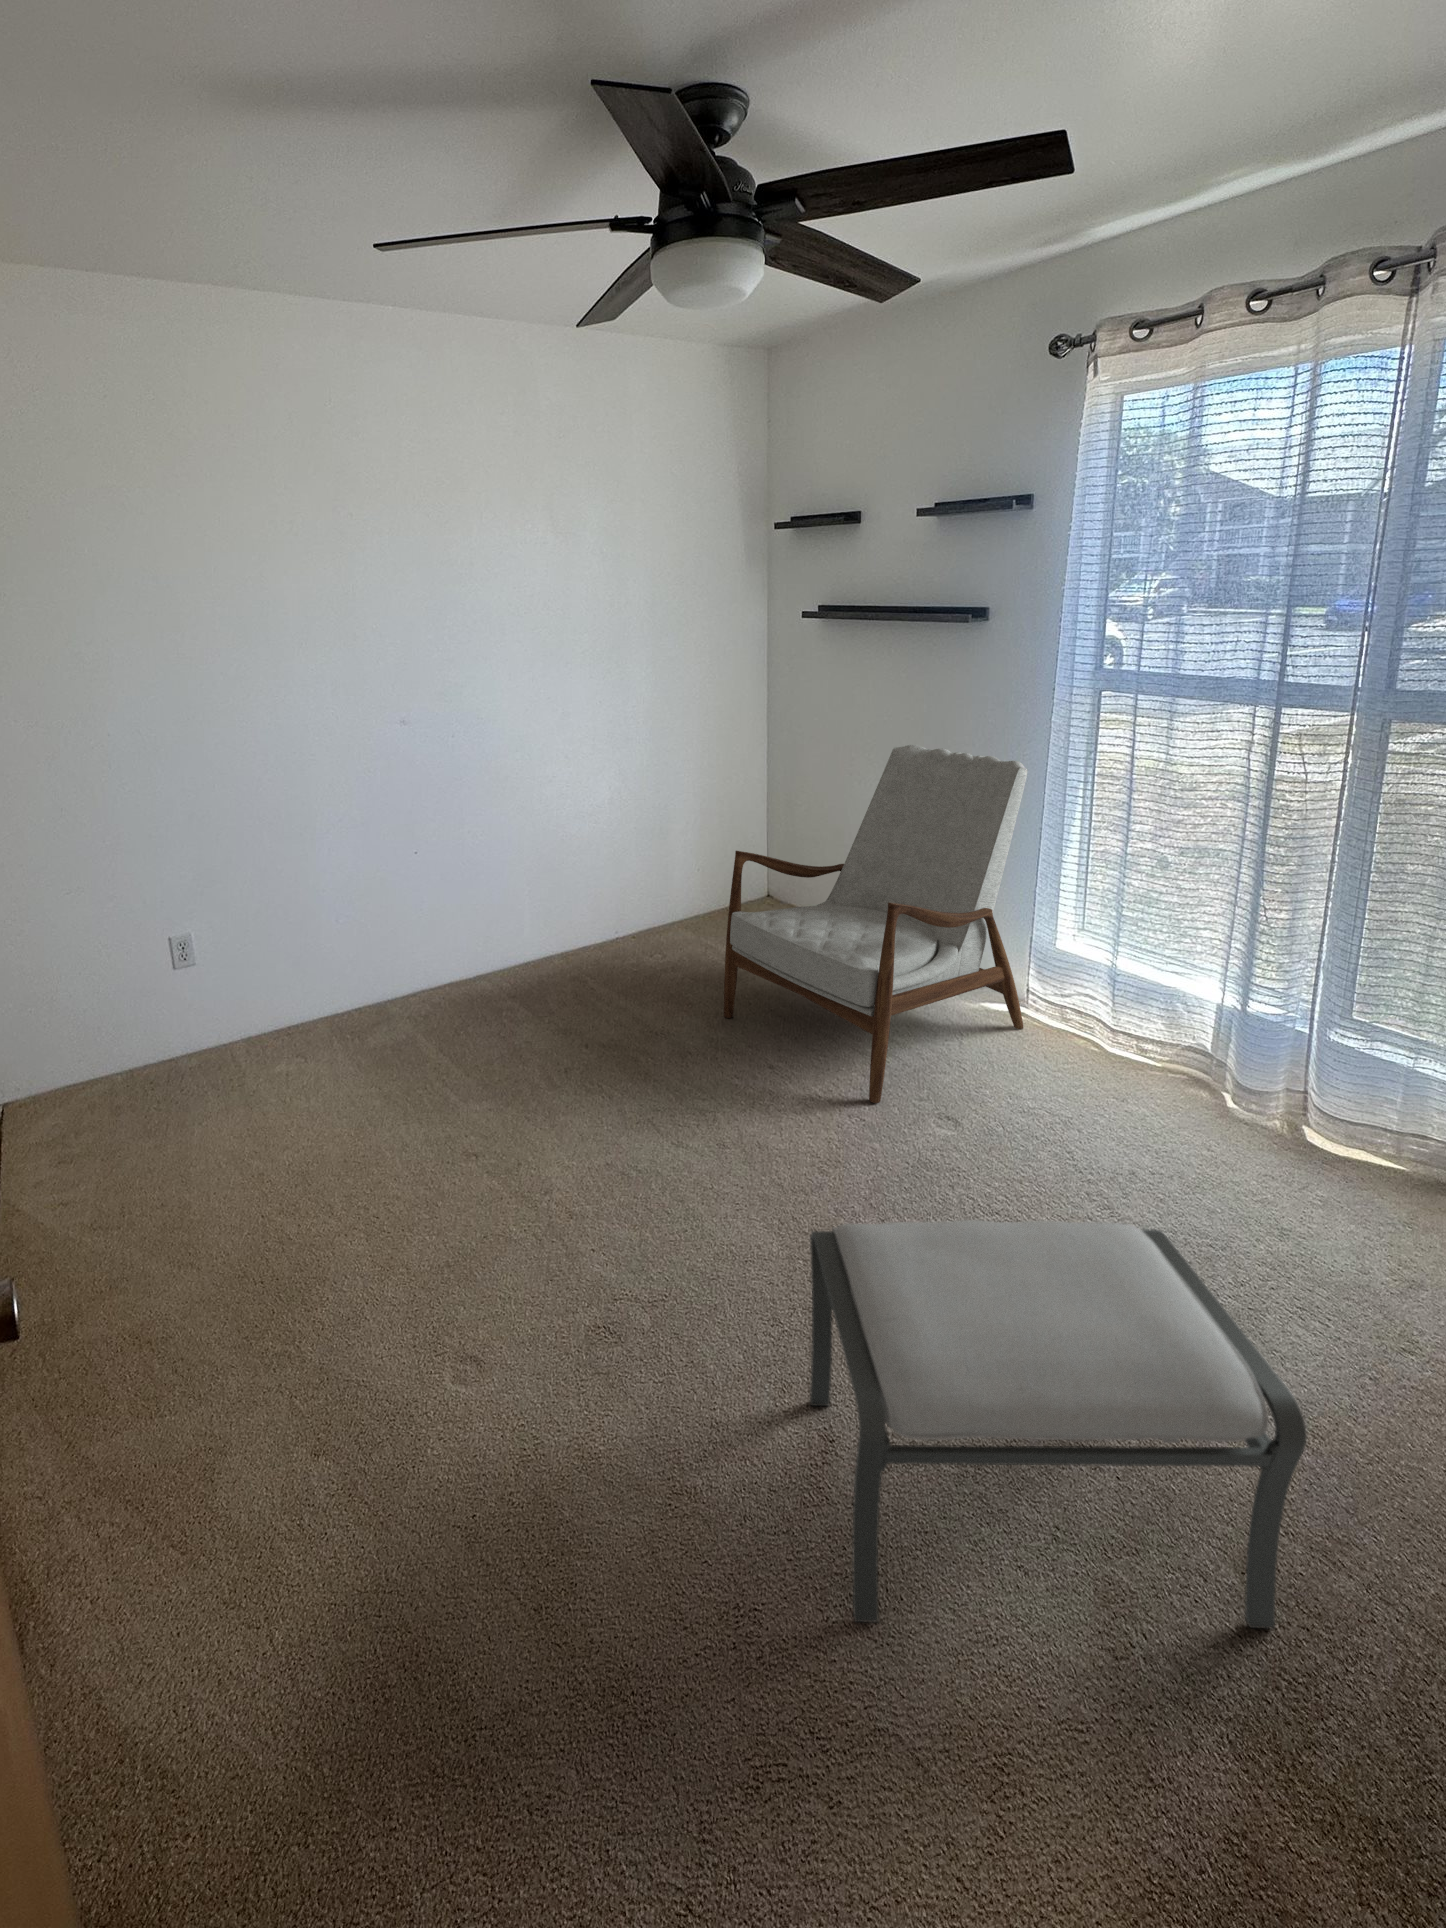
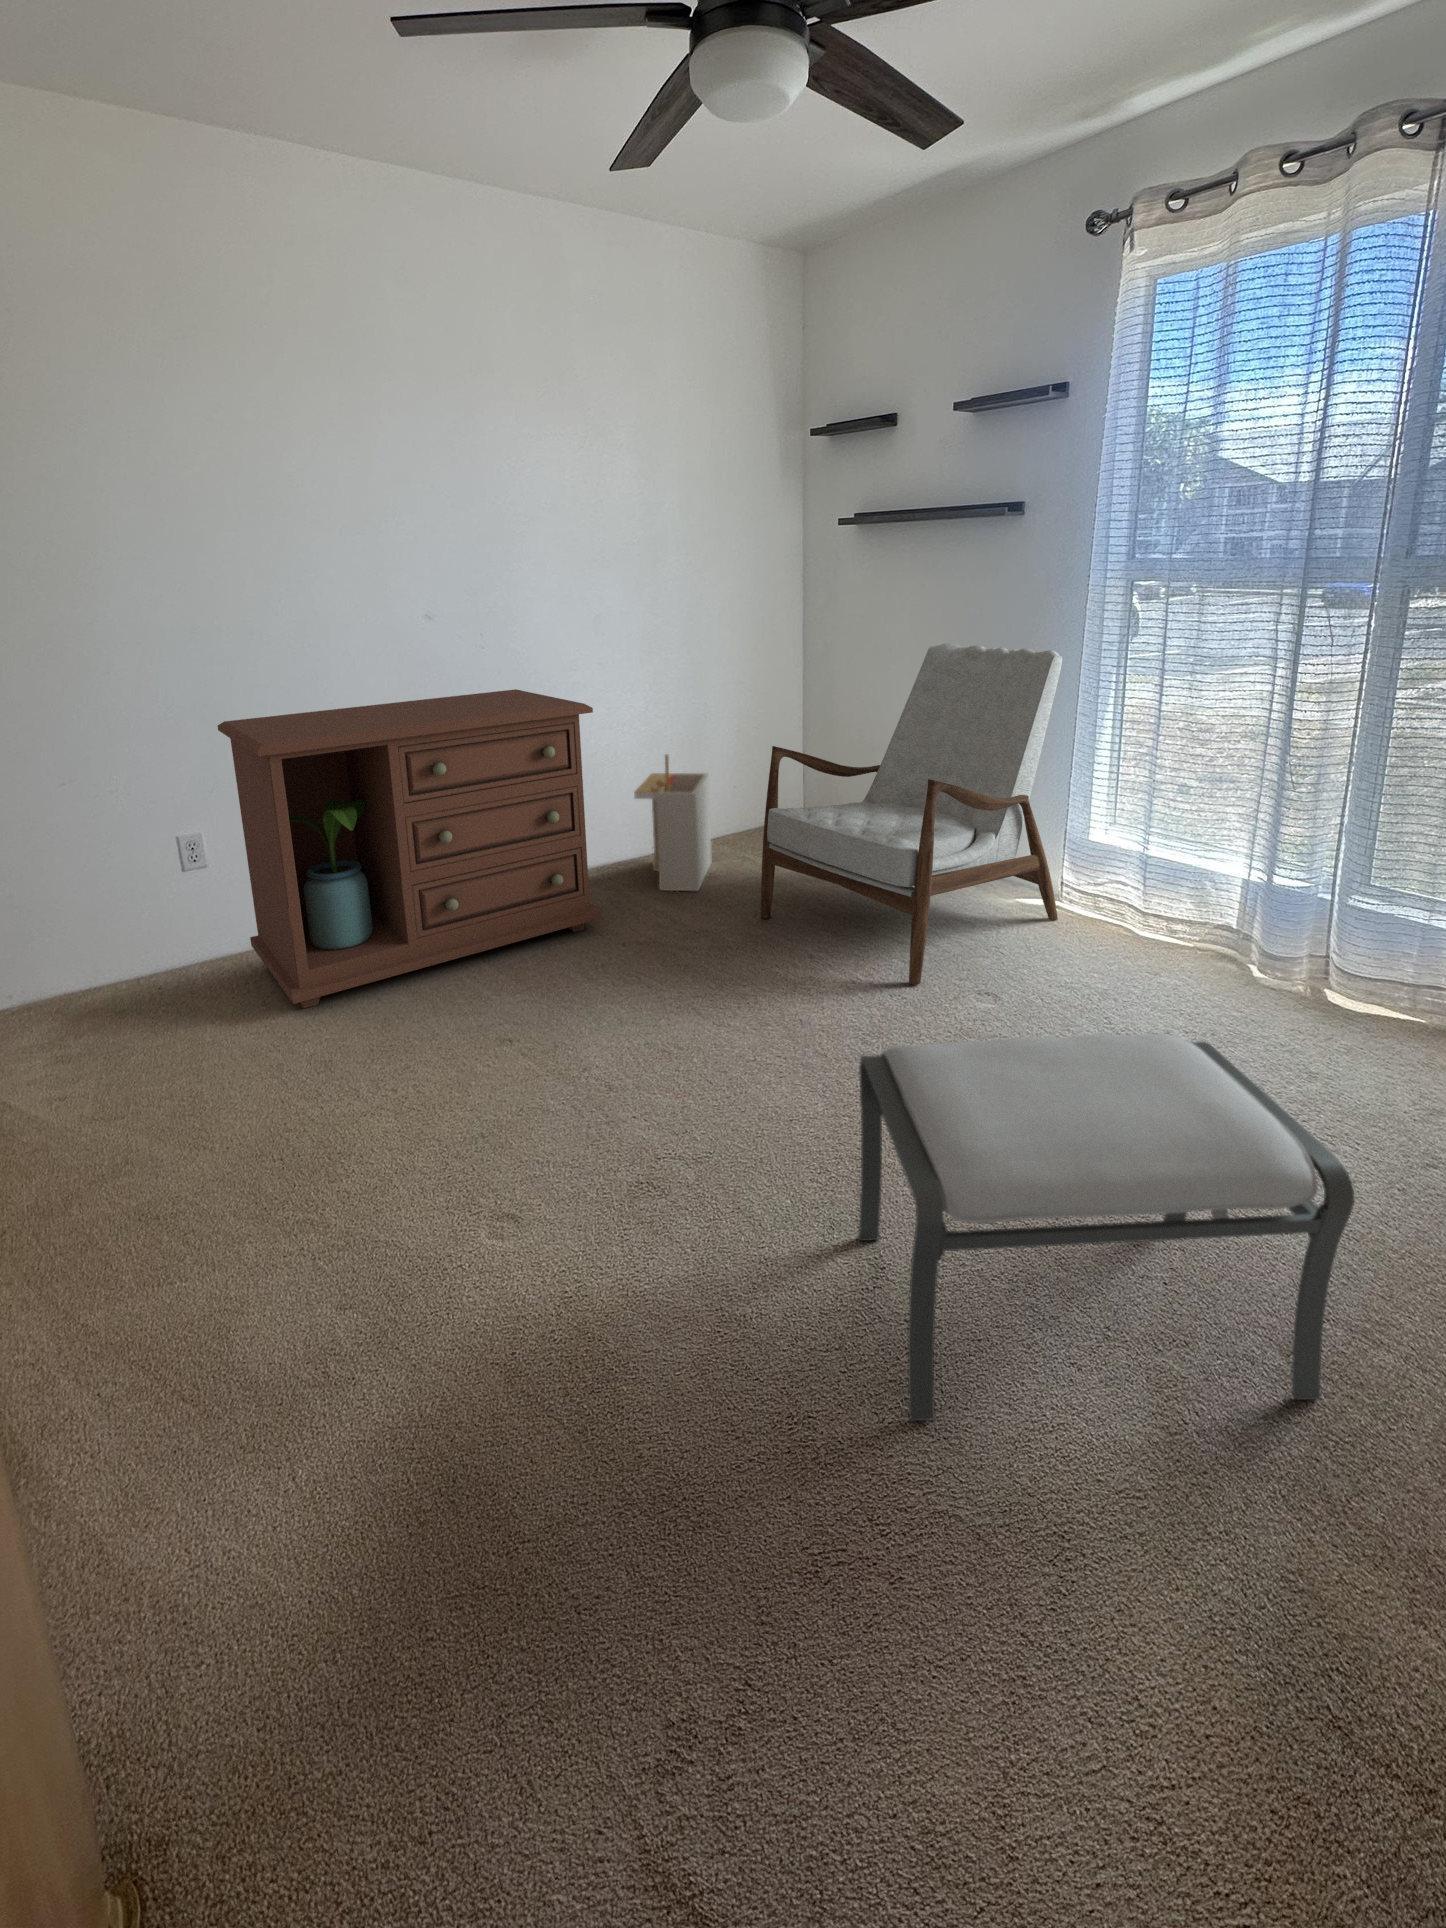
dresser: none [213,787,569,1108] -> present [218,689,602,1008]
storage bin: none [601,848,677,983] -> present [634,755,711,891]

